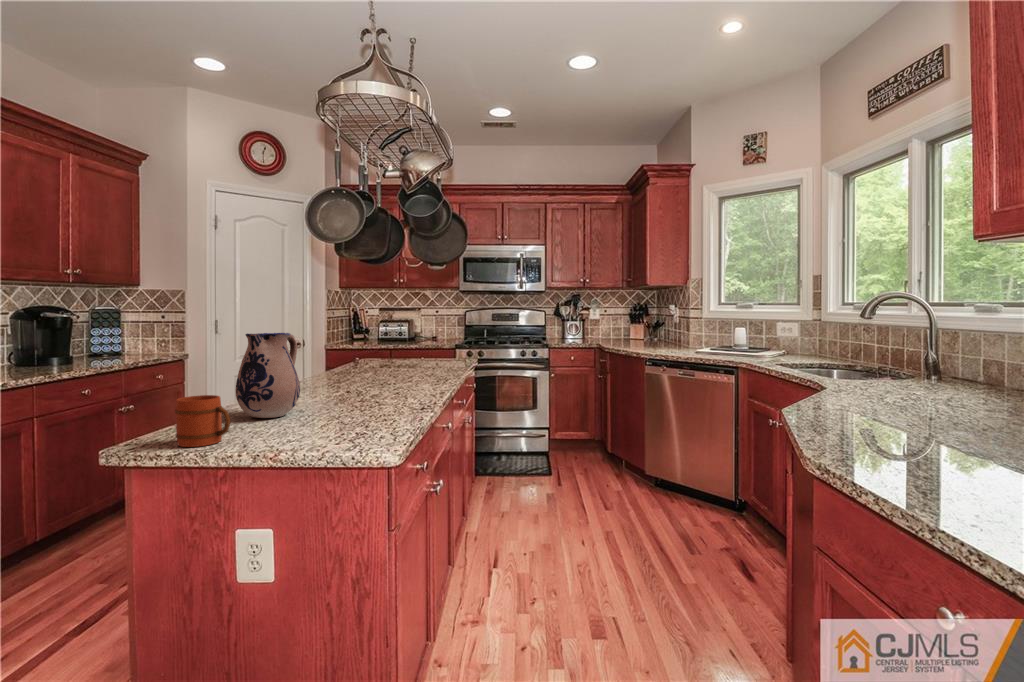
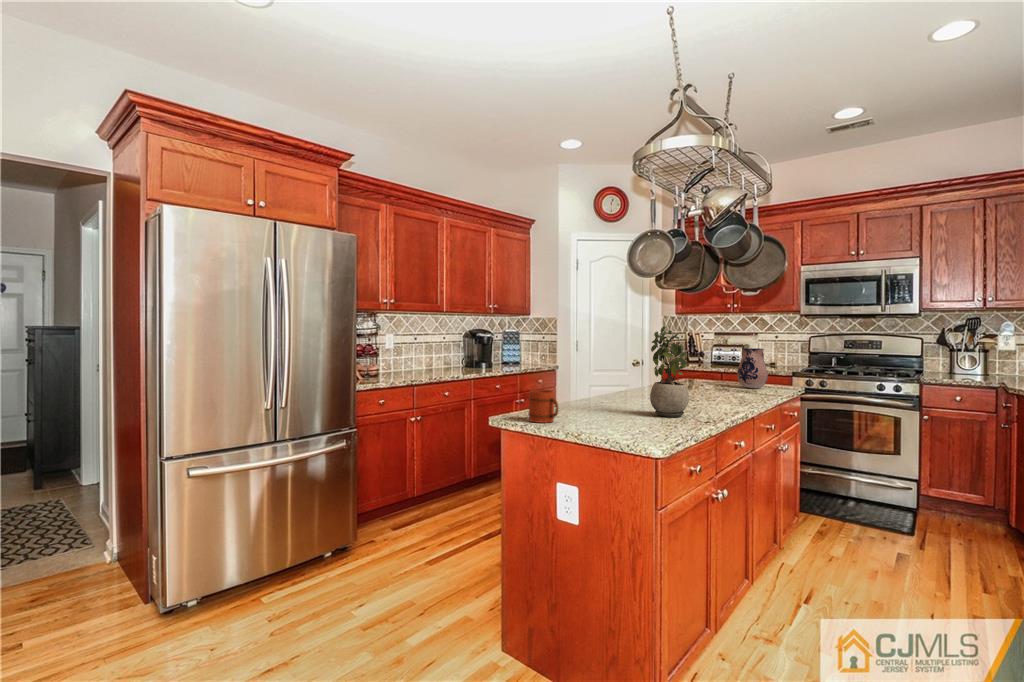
potted plant: none [350,300,399,409] -> present [650,326,689,417]
ceramic pitcher: present [235,333,300,418] -> present [737,348,768,389]

